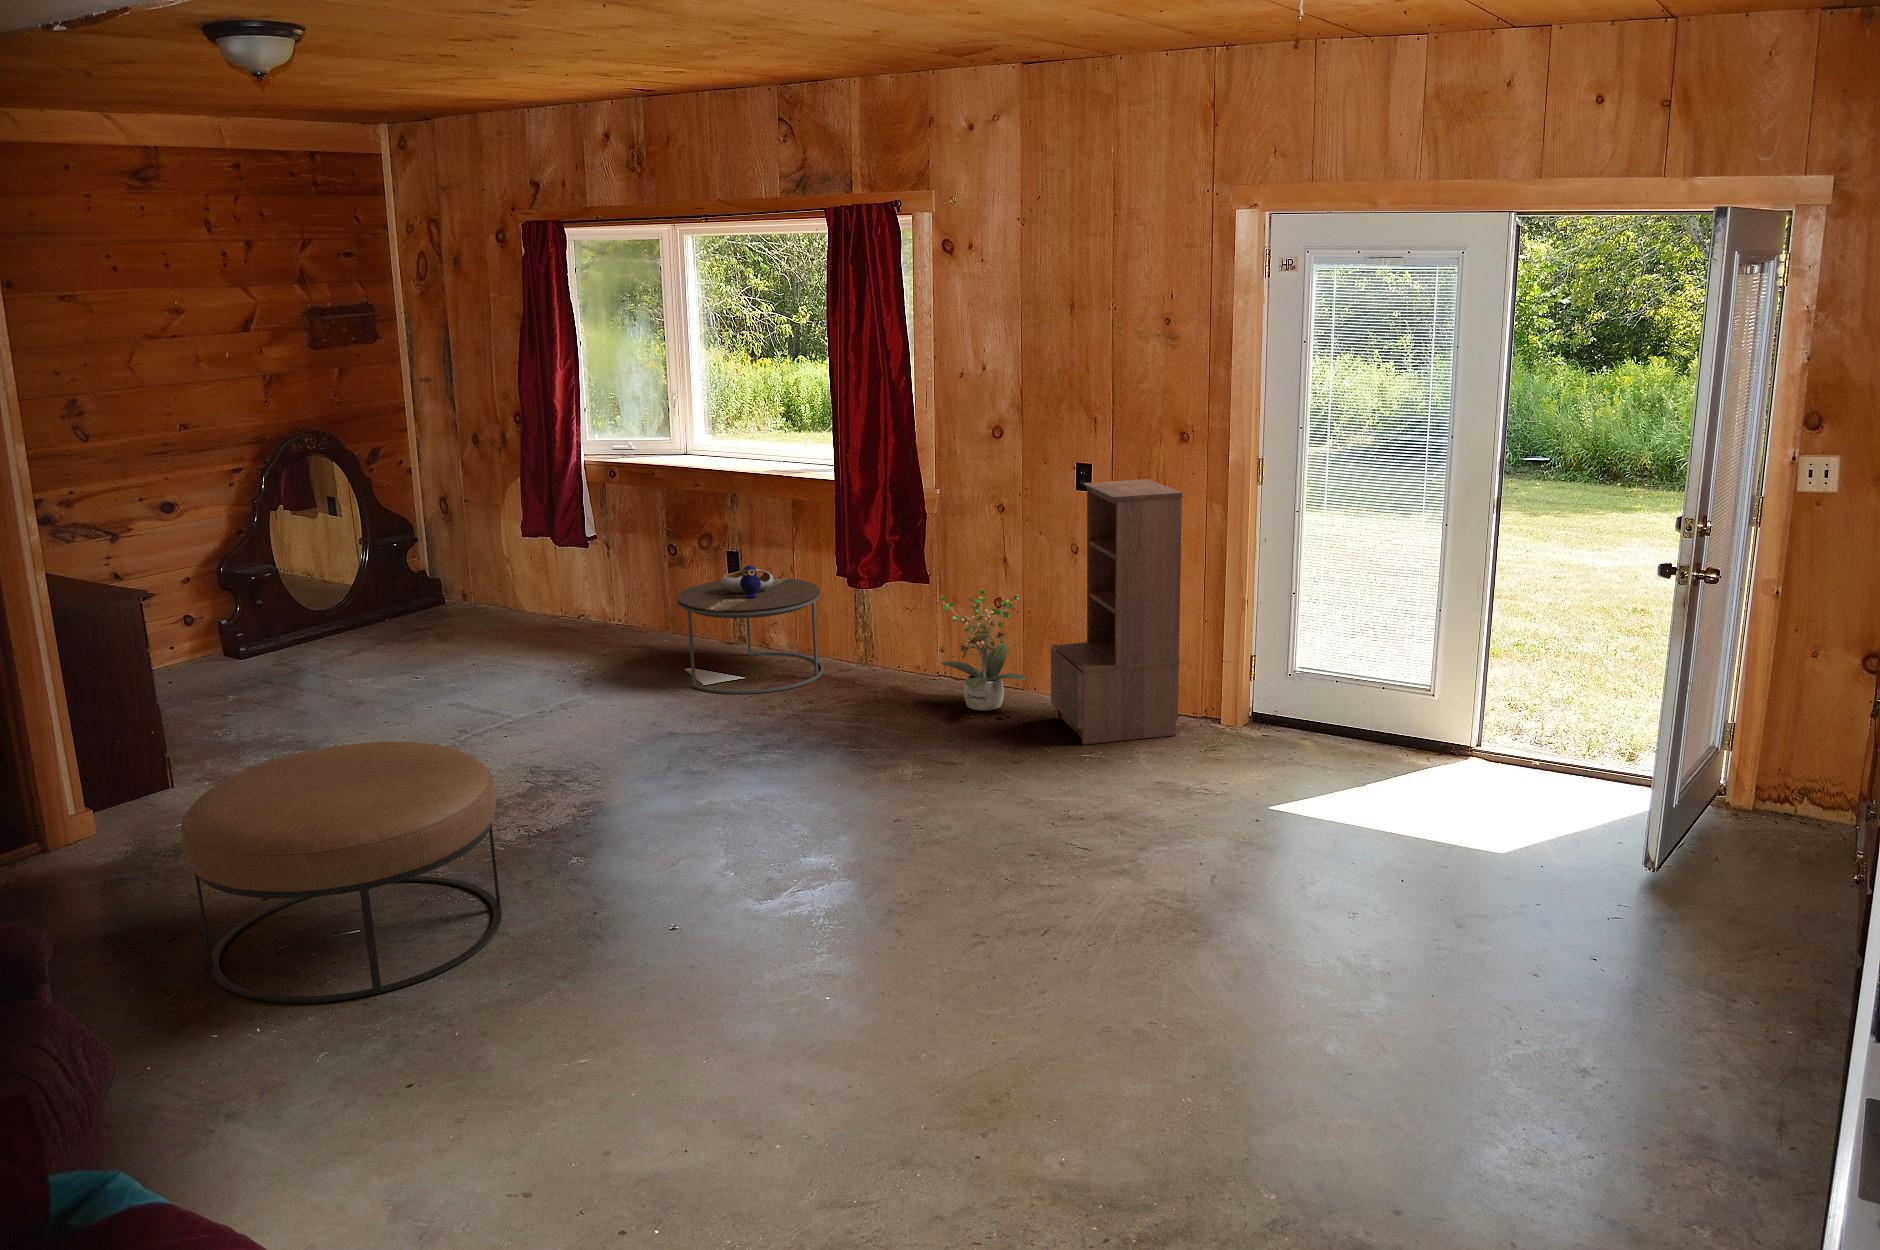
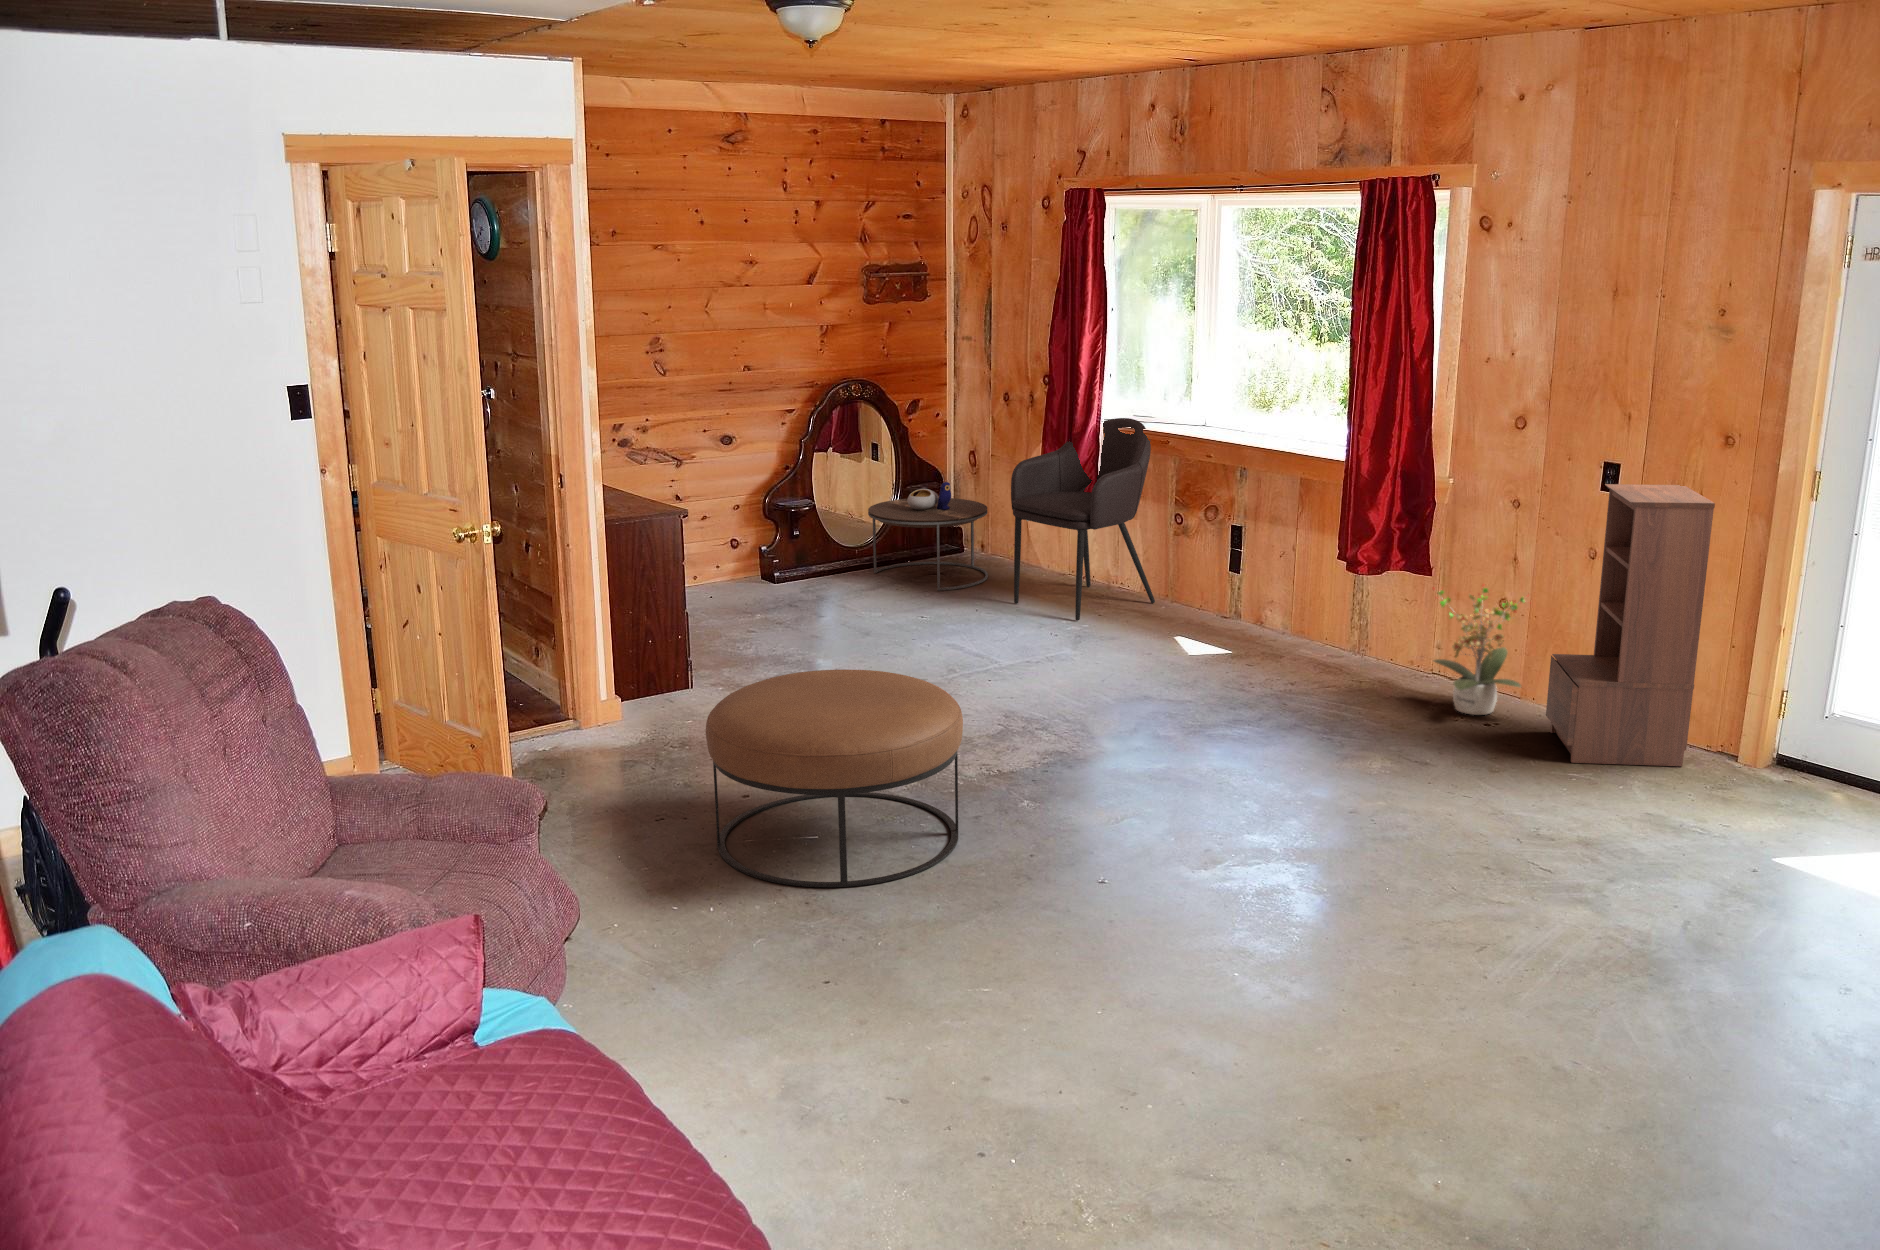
armchair: none [495,454,657,662] -> present [1011,418,1155,621]
side table: present [677,566,824,694] -> present [868,482,988,591]

